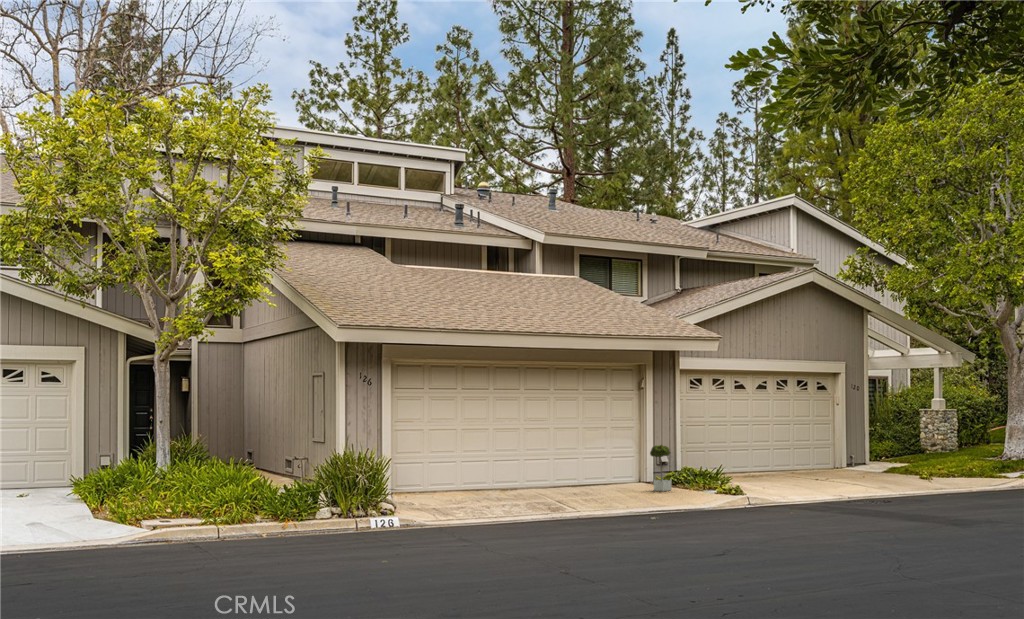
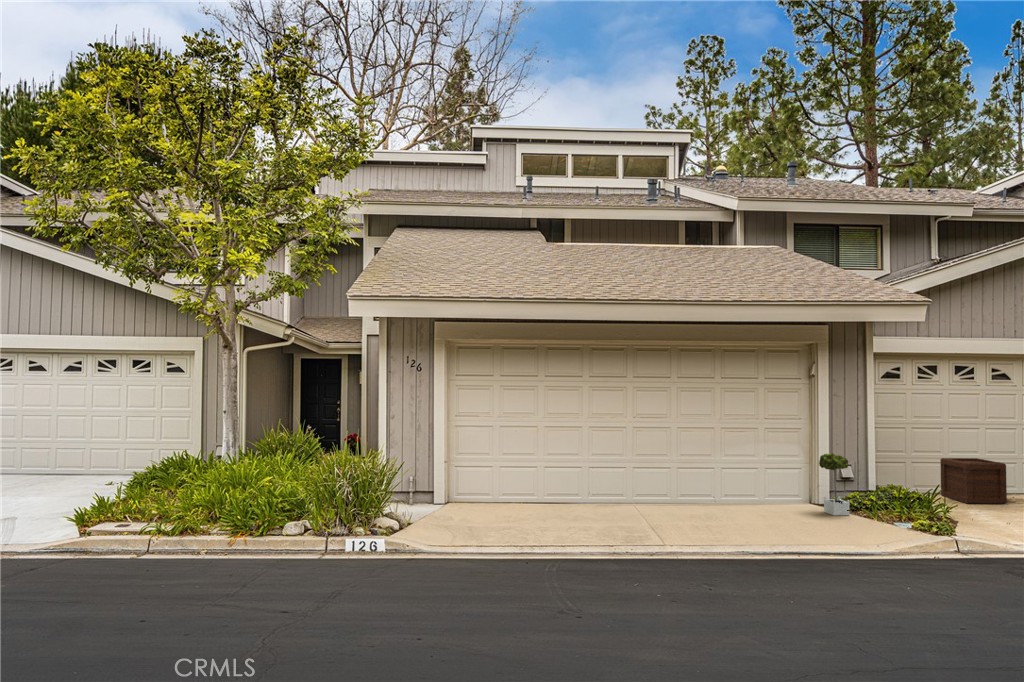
wooden crate: none [704,448,747,480] -> present [940,458,1007,504]

